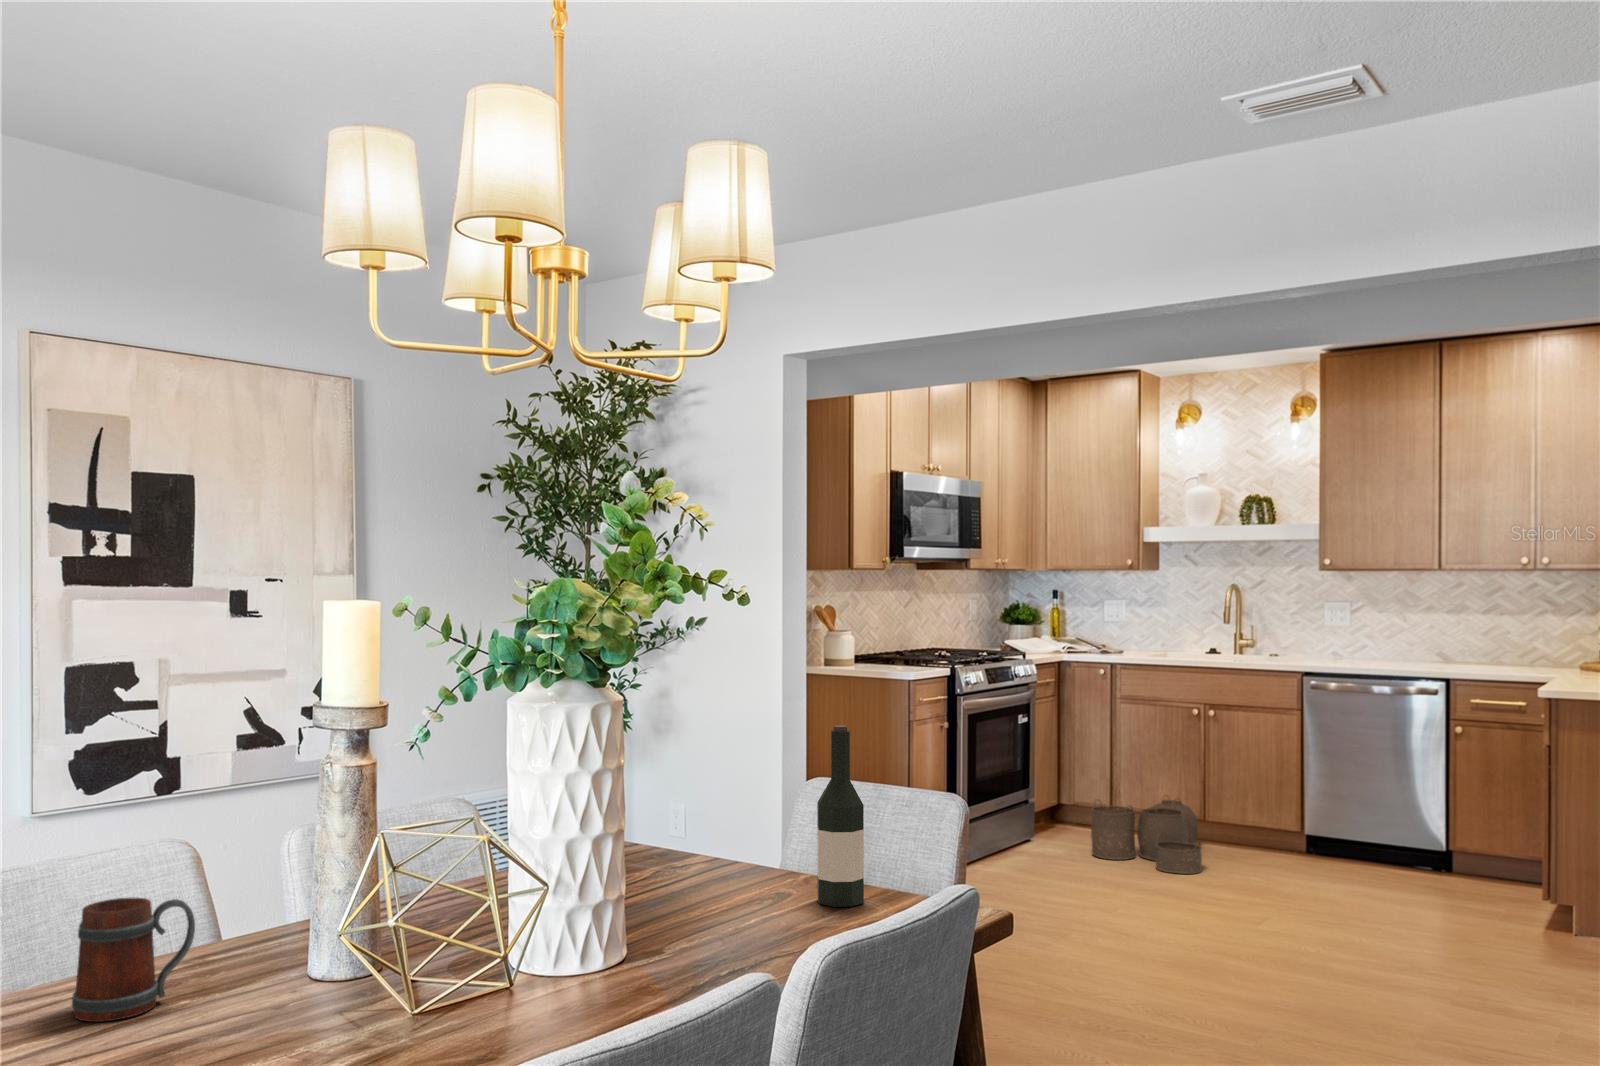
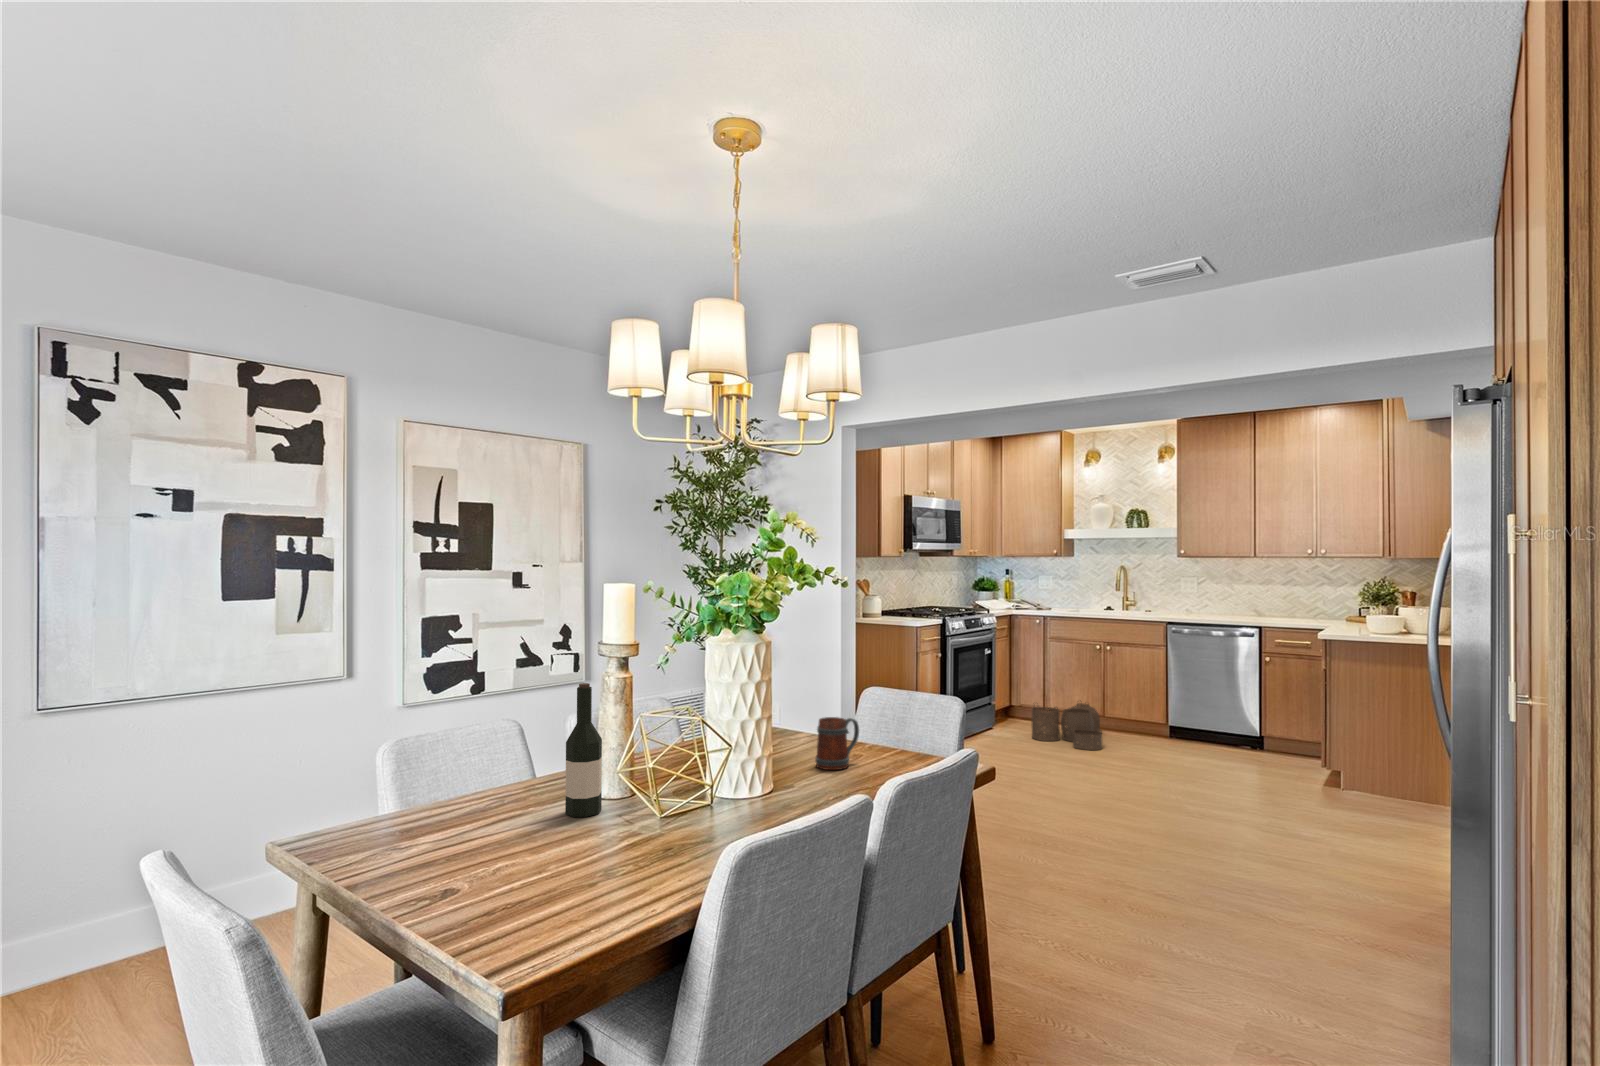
wine bottle: present [817,725,864,907] -> present [565,683,602,817]
mug: present [72,898,195,1022] -> present [815,717,859,770]

